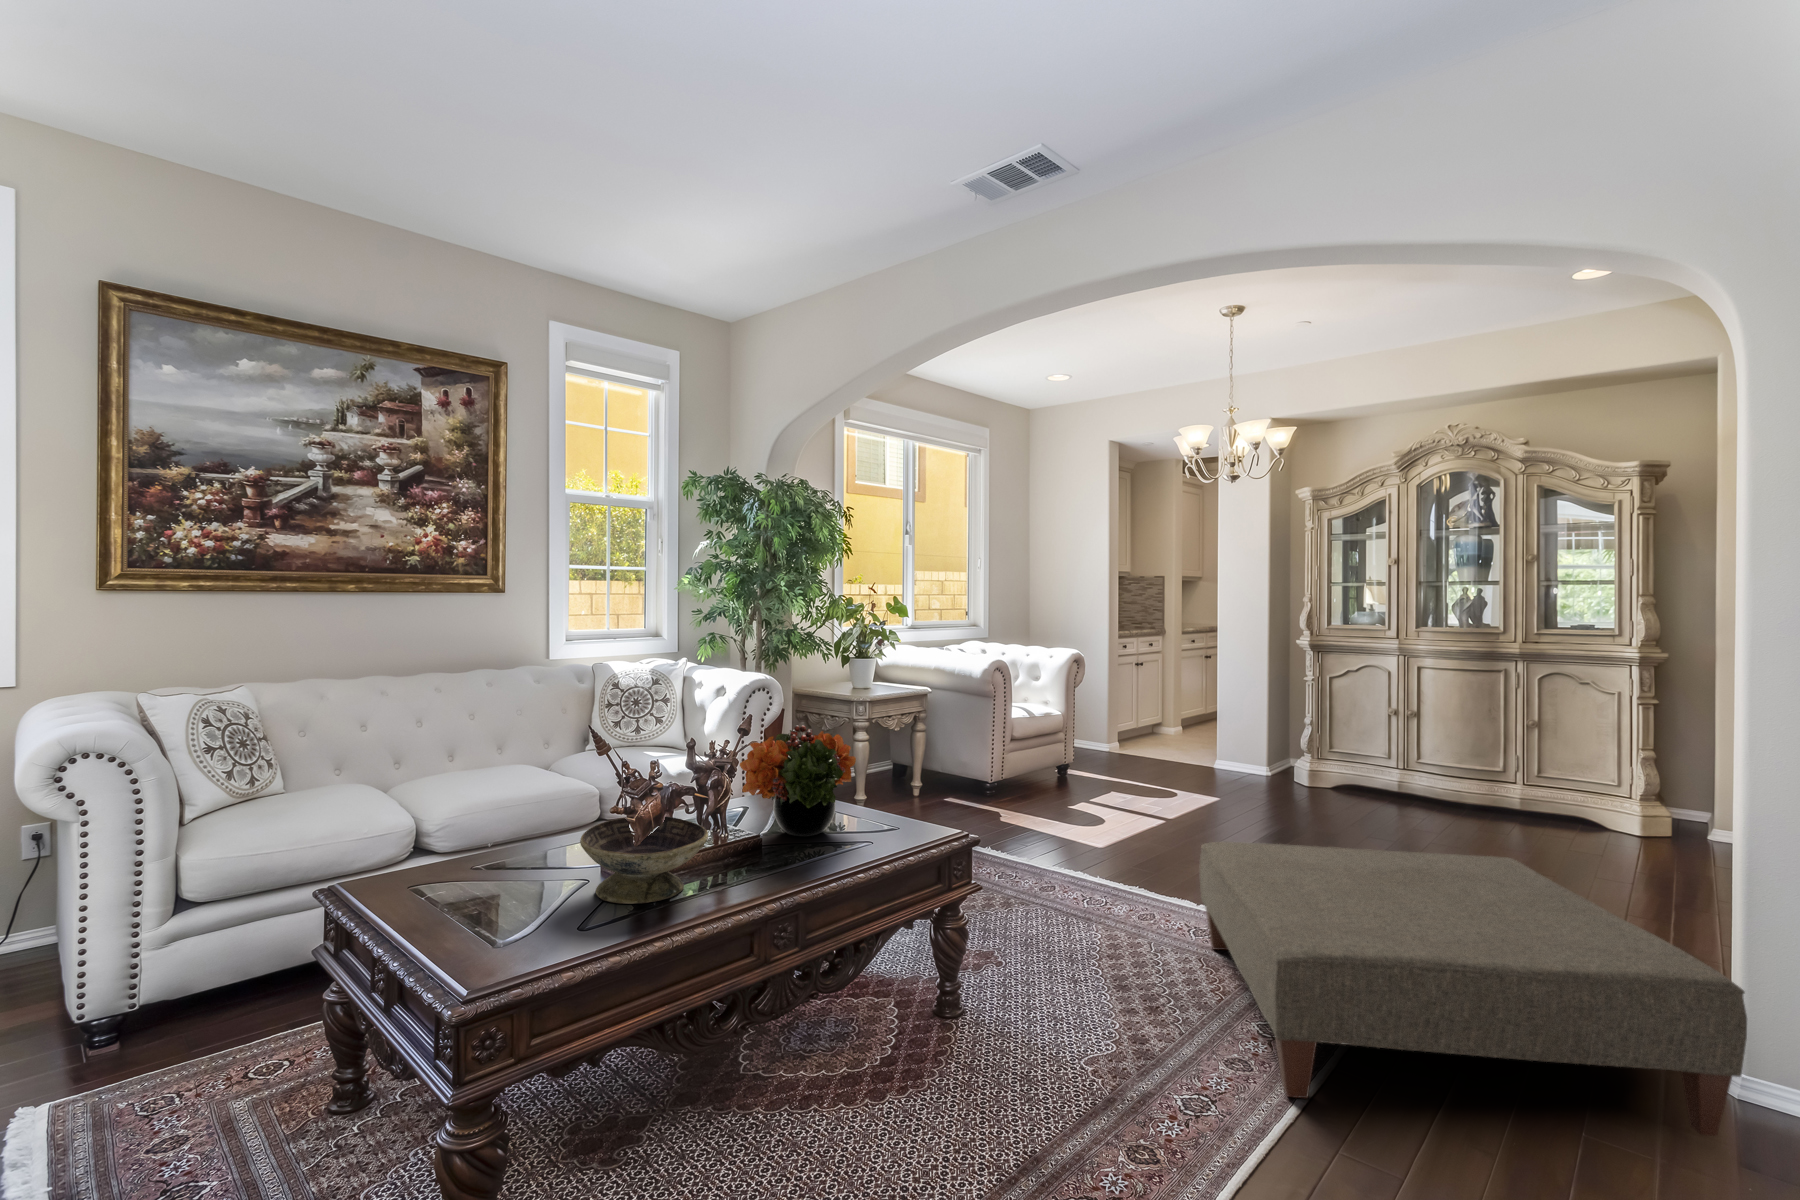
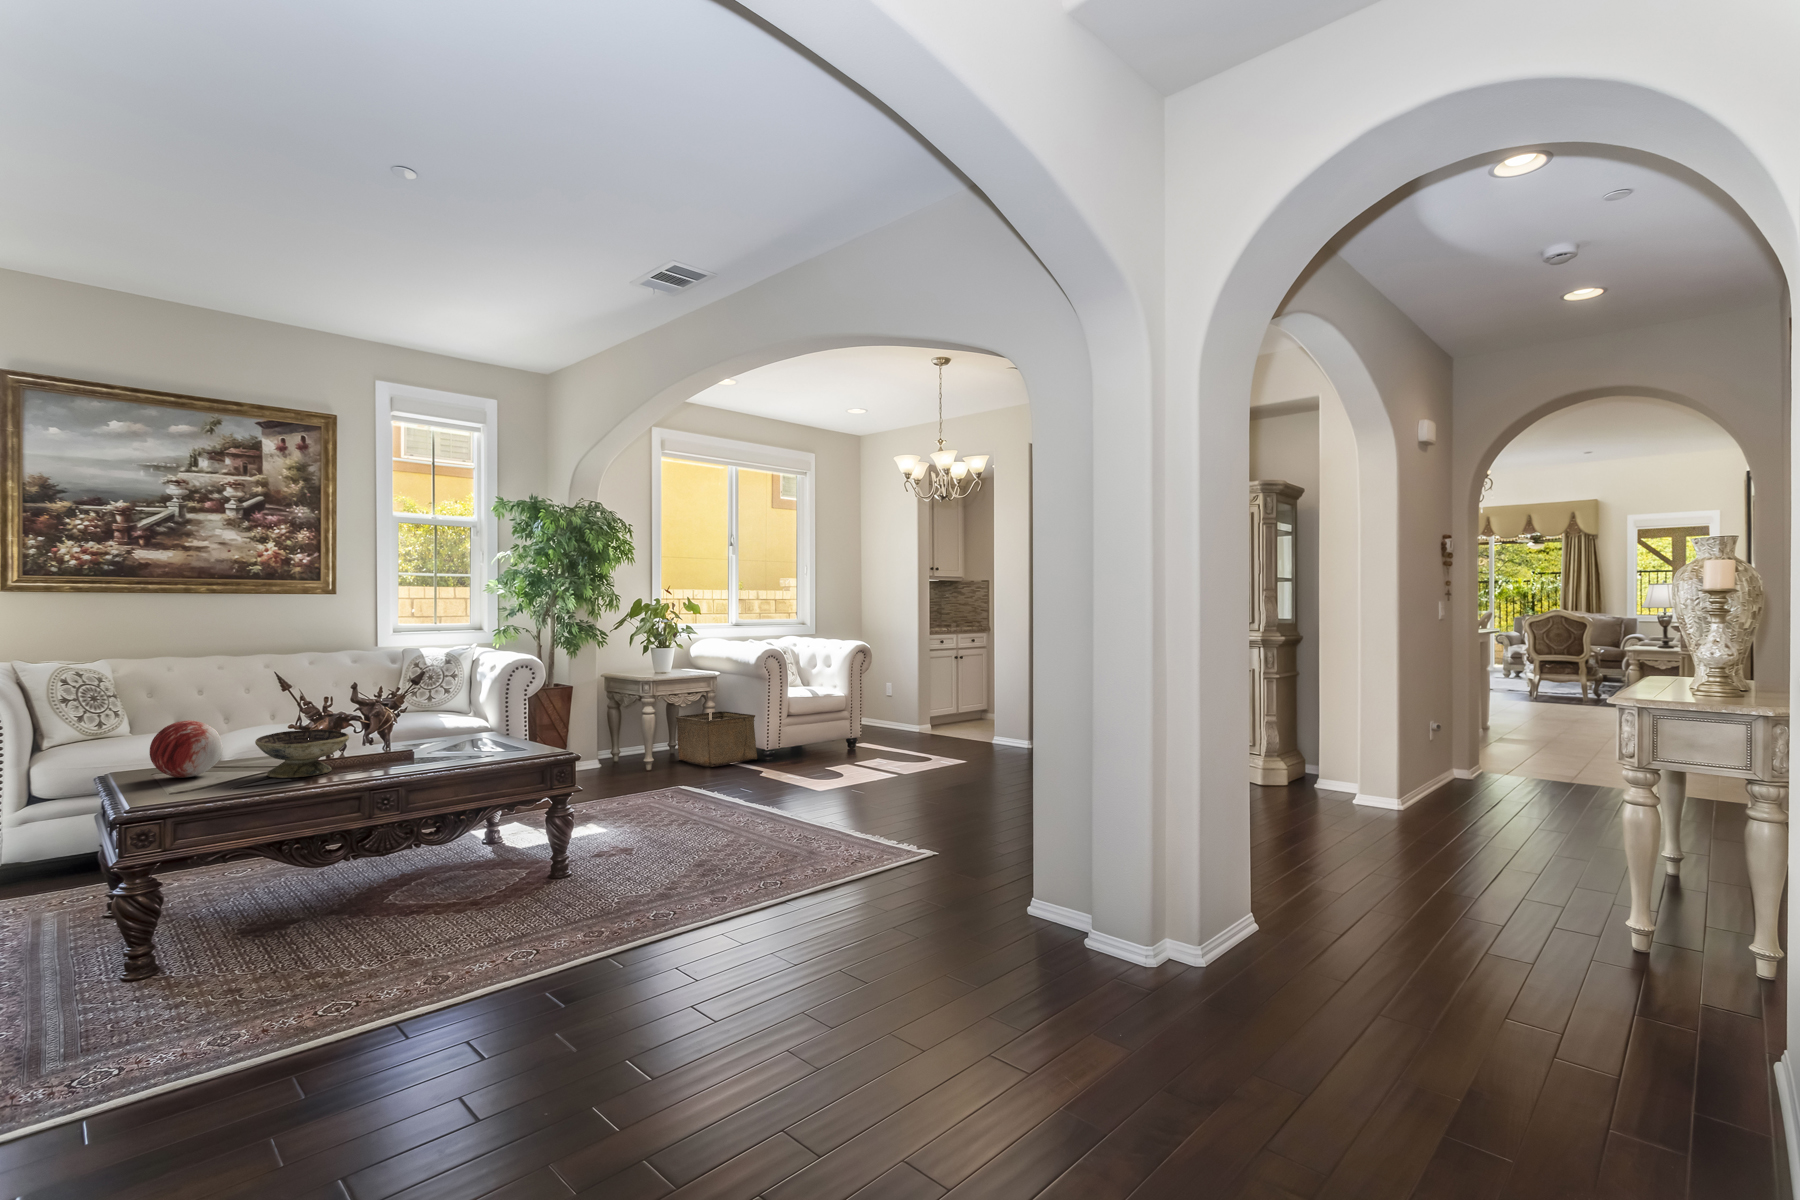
flower arrangement: present [740,725,856,836] -> none [406,676,499,752]
storage bin: none [882,732,978,803] -> present [676,711,757,766]
decorative orb: none [419,810,520,902] -> present [150,721,223,778]
ottoman: present [1199,842,1747,1136] -> none [714,768,1005,926]

